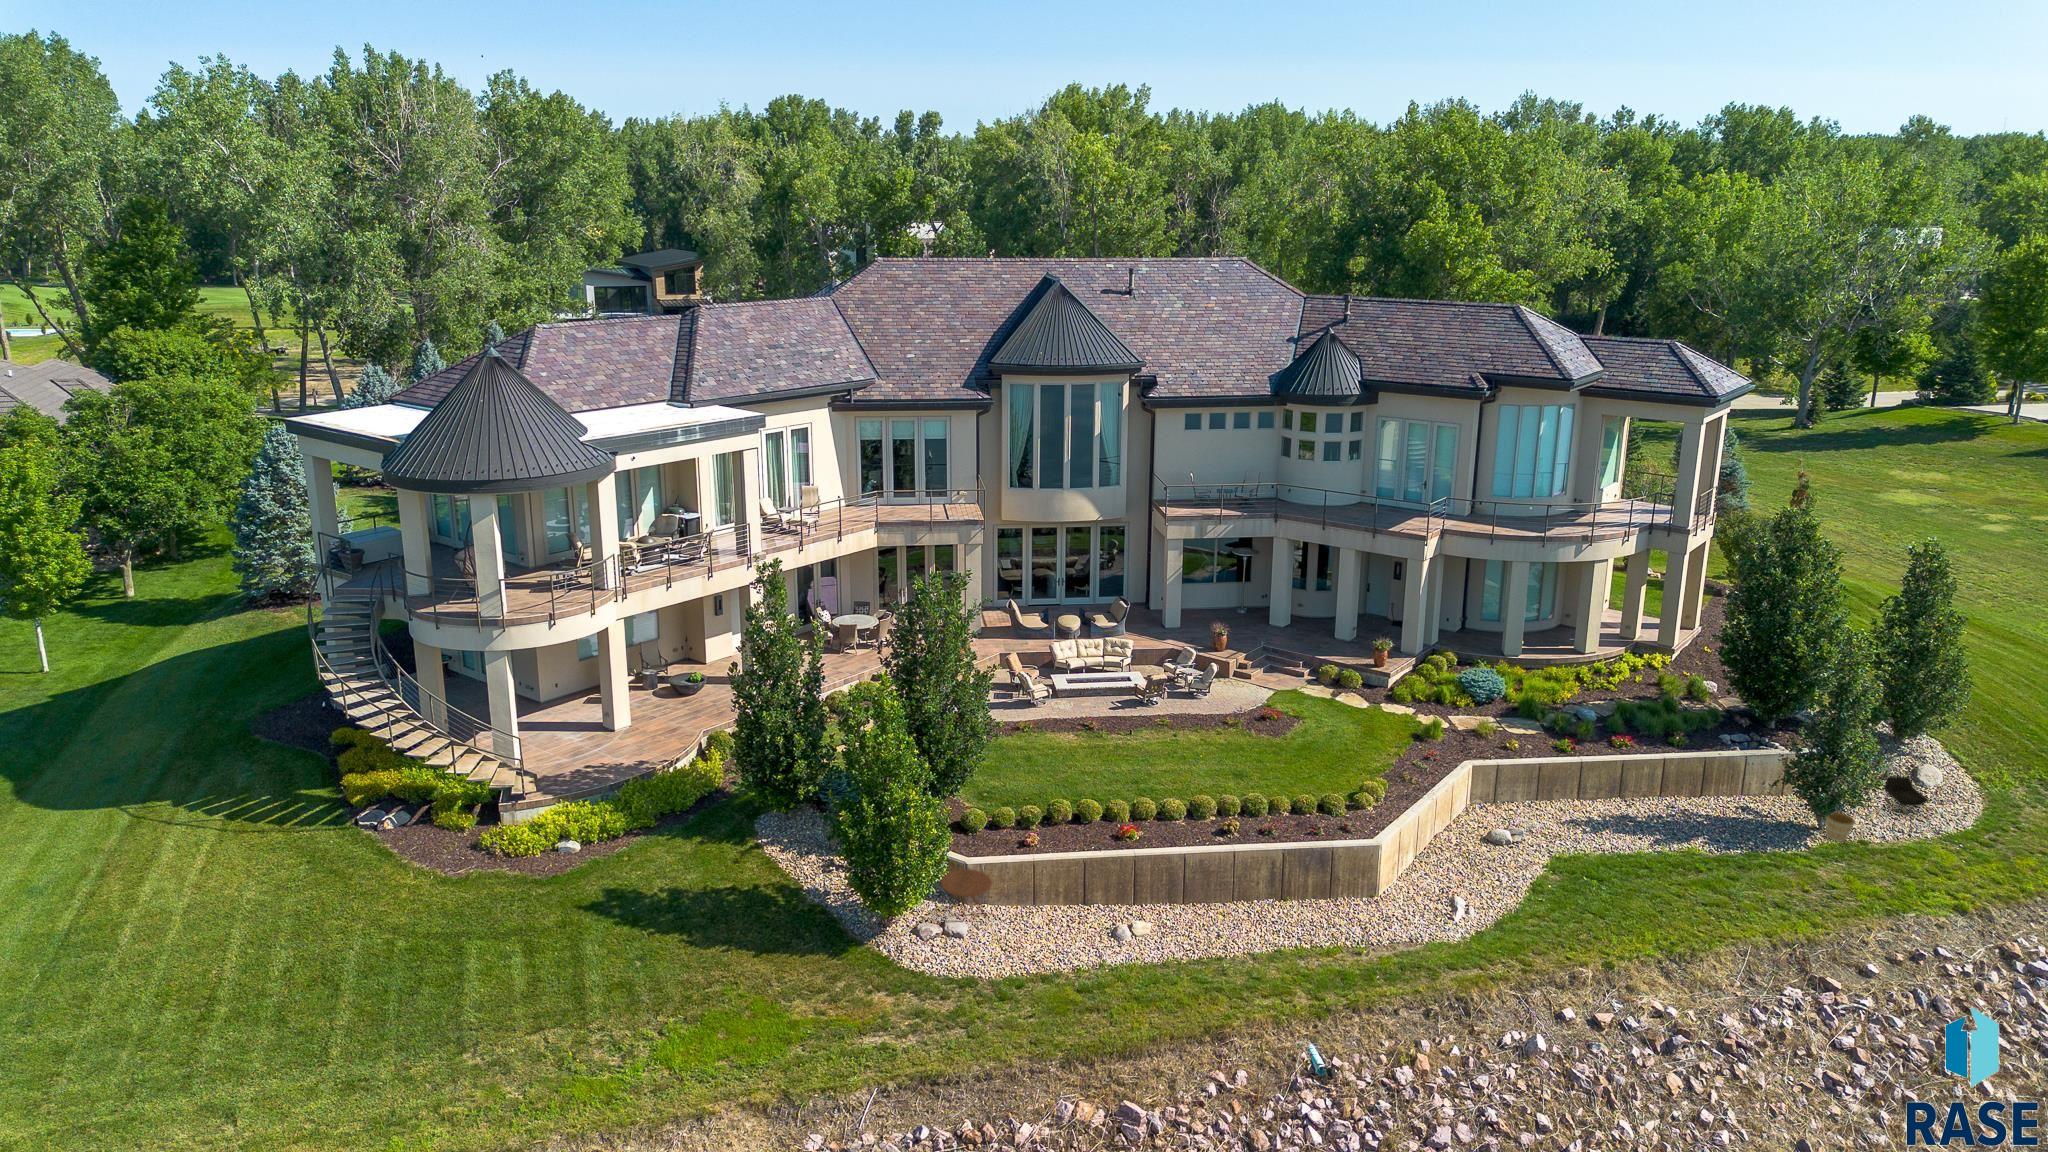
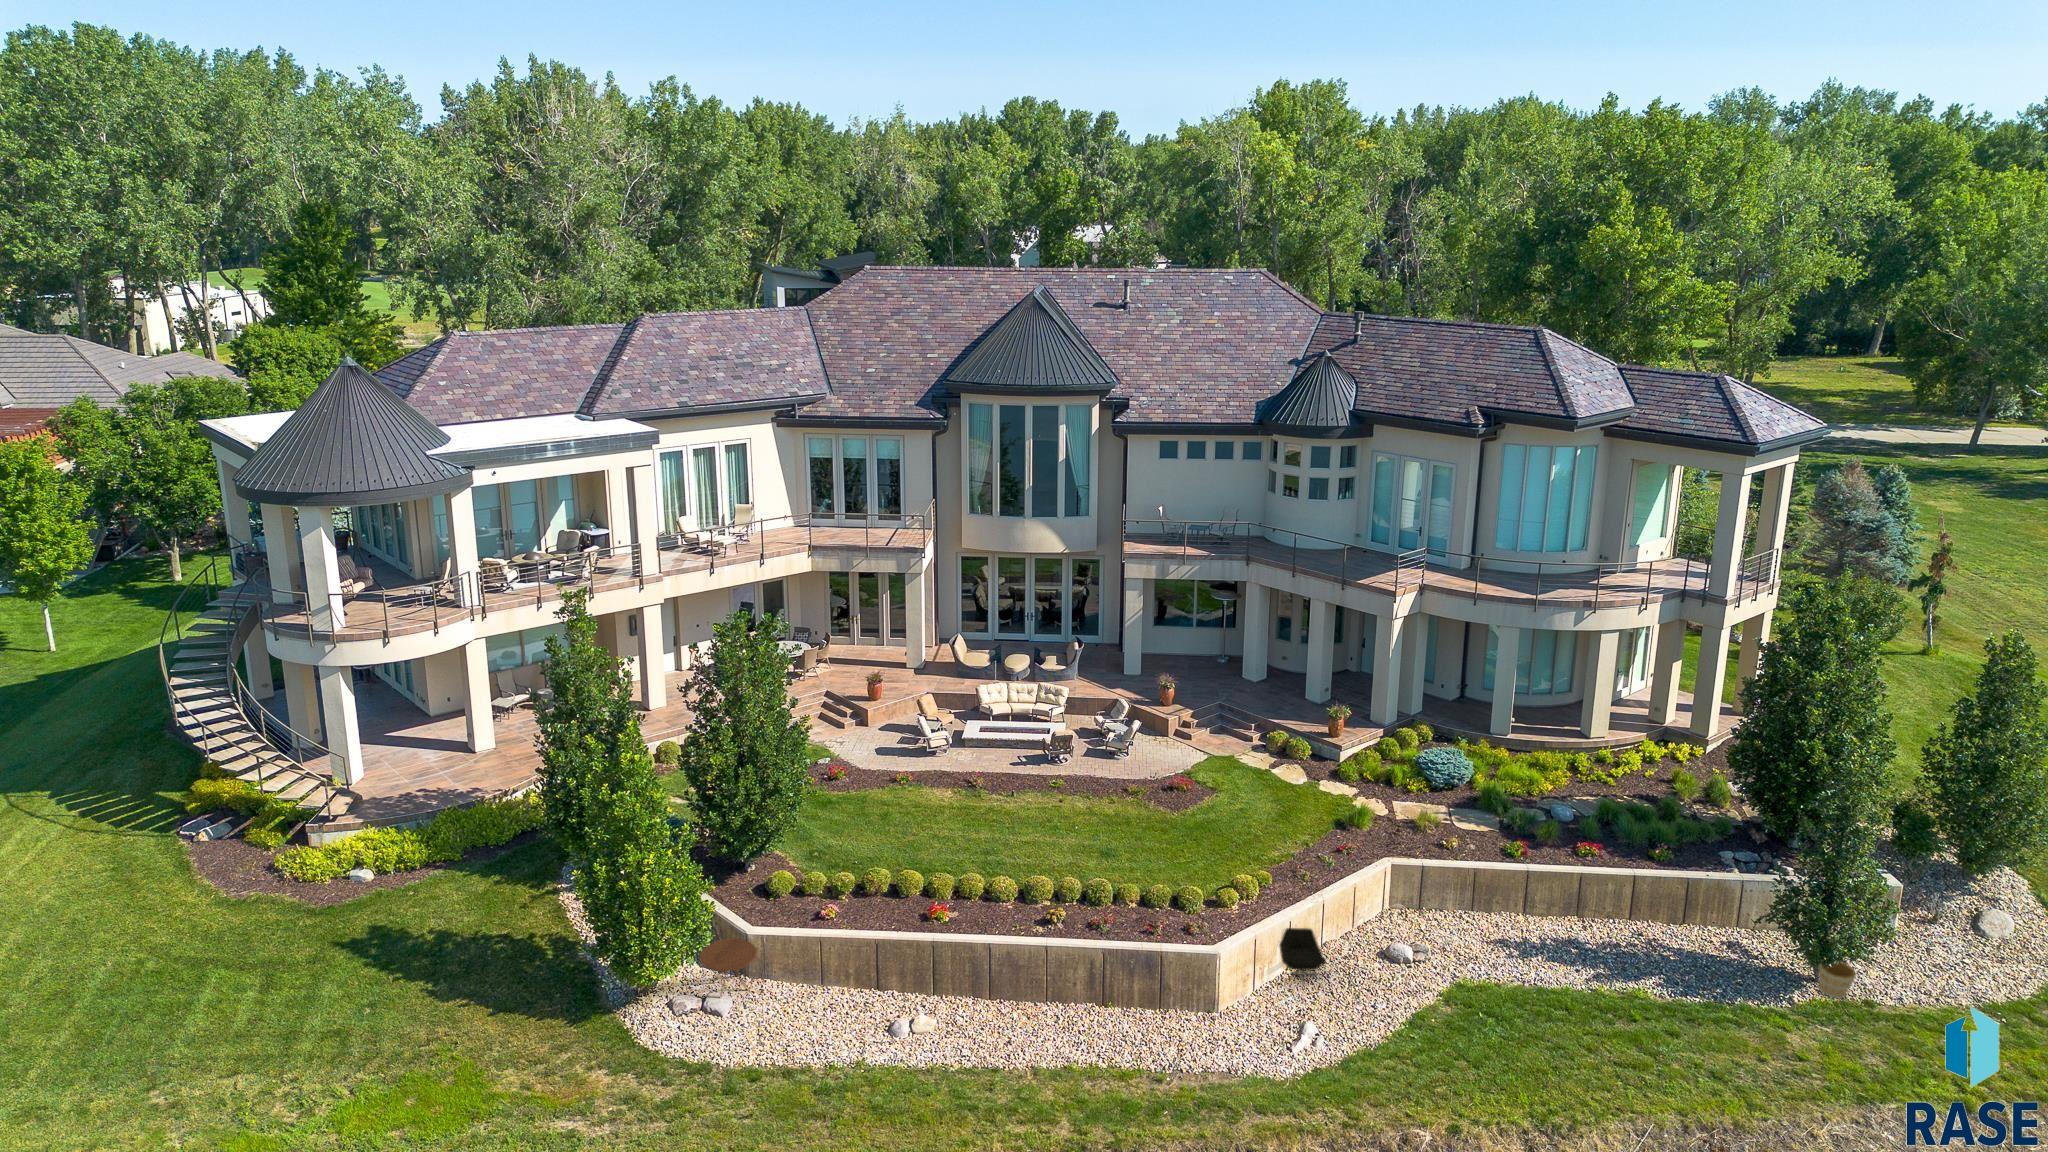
lounge chair: present [1884,776,1928,811] -> present [1279,928,1325,985]

